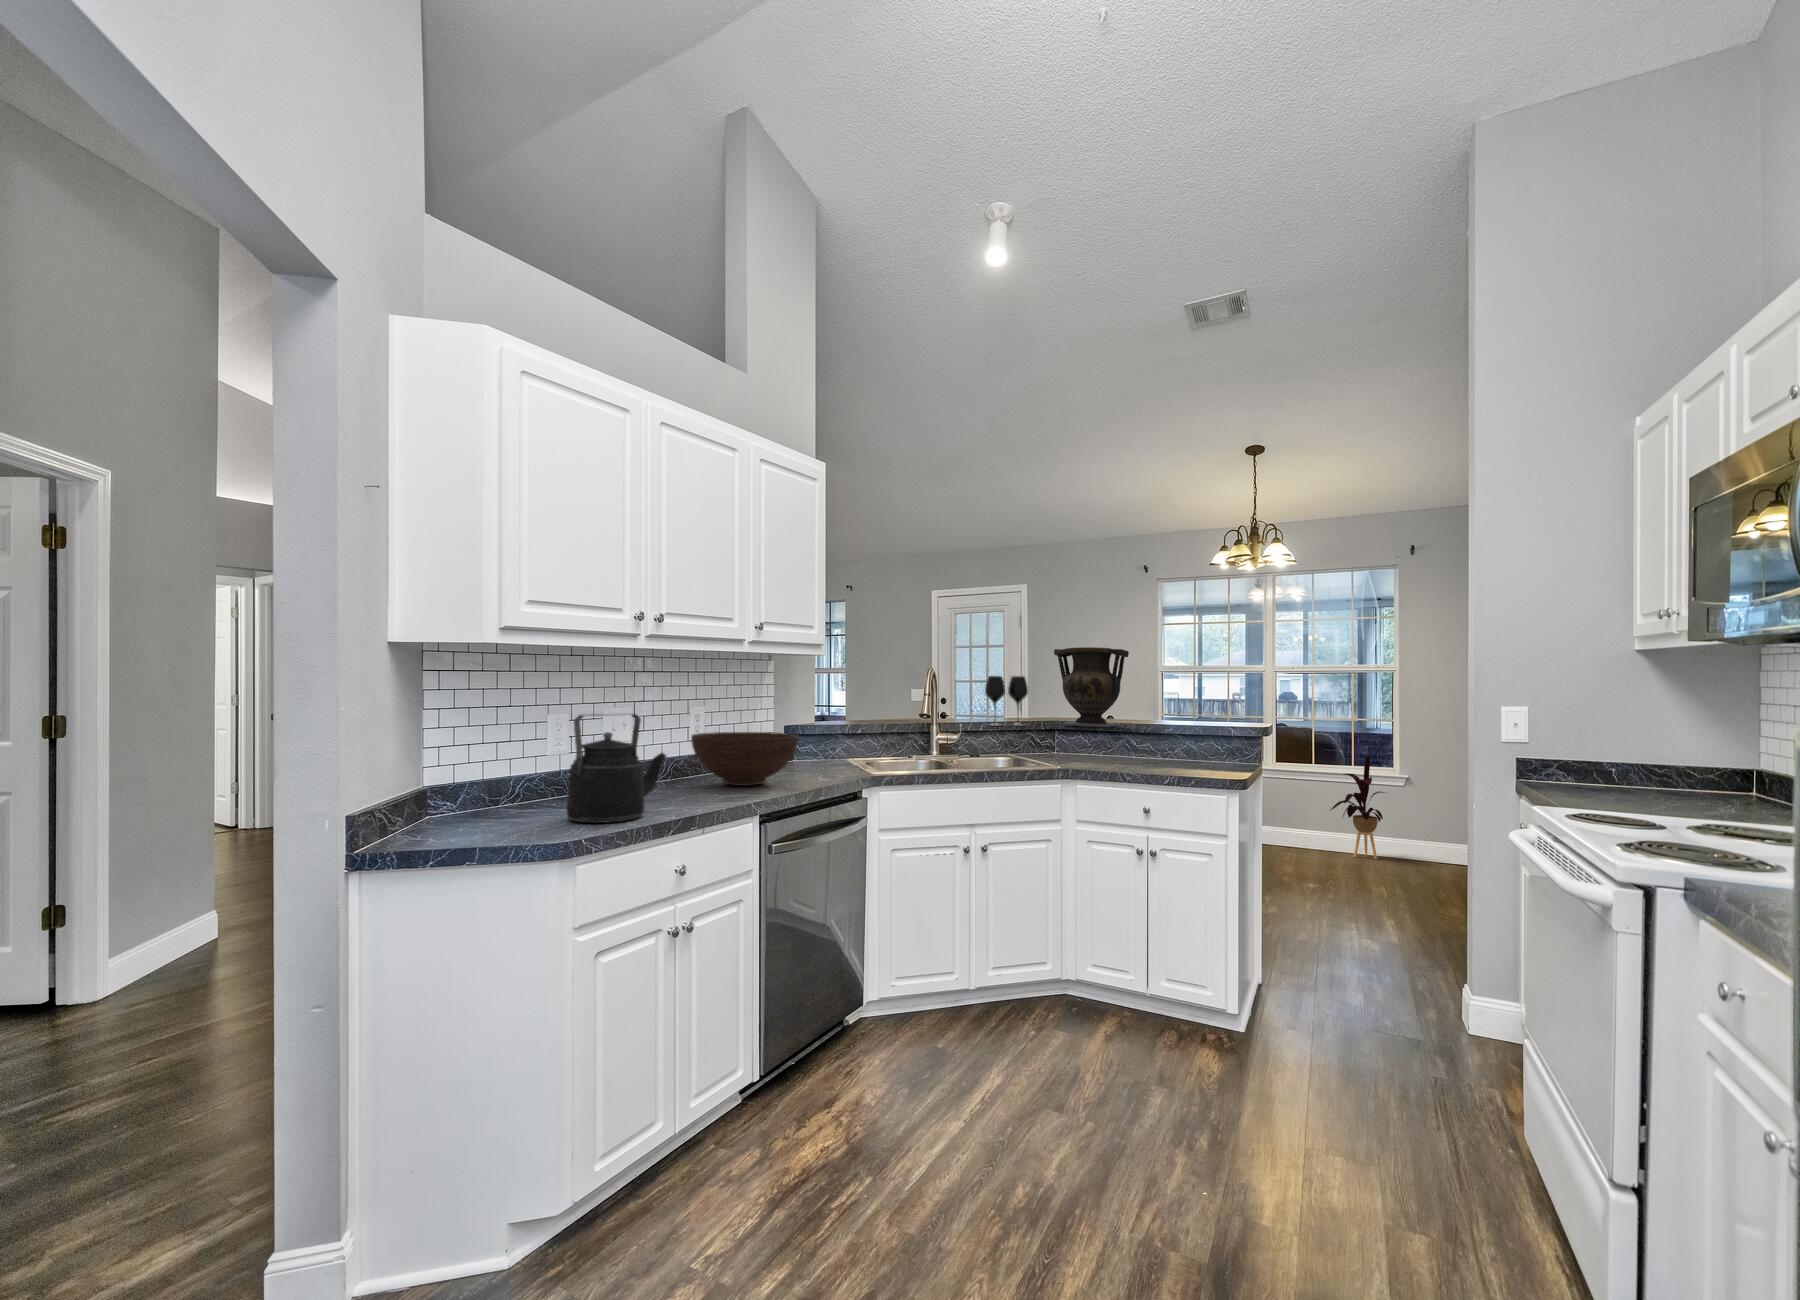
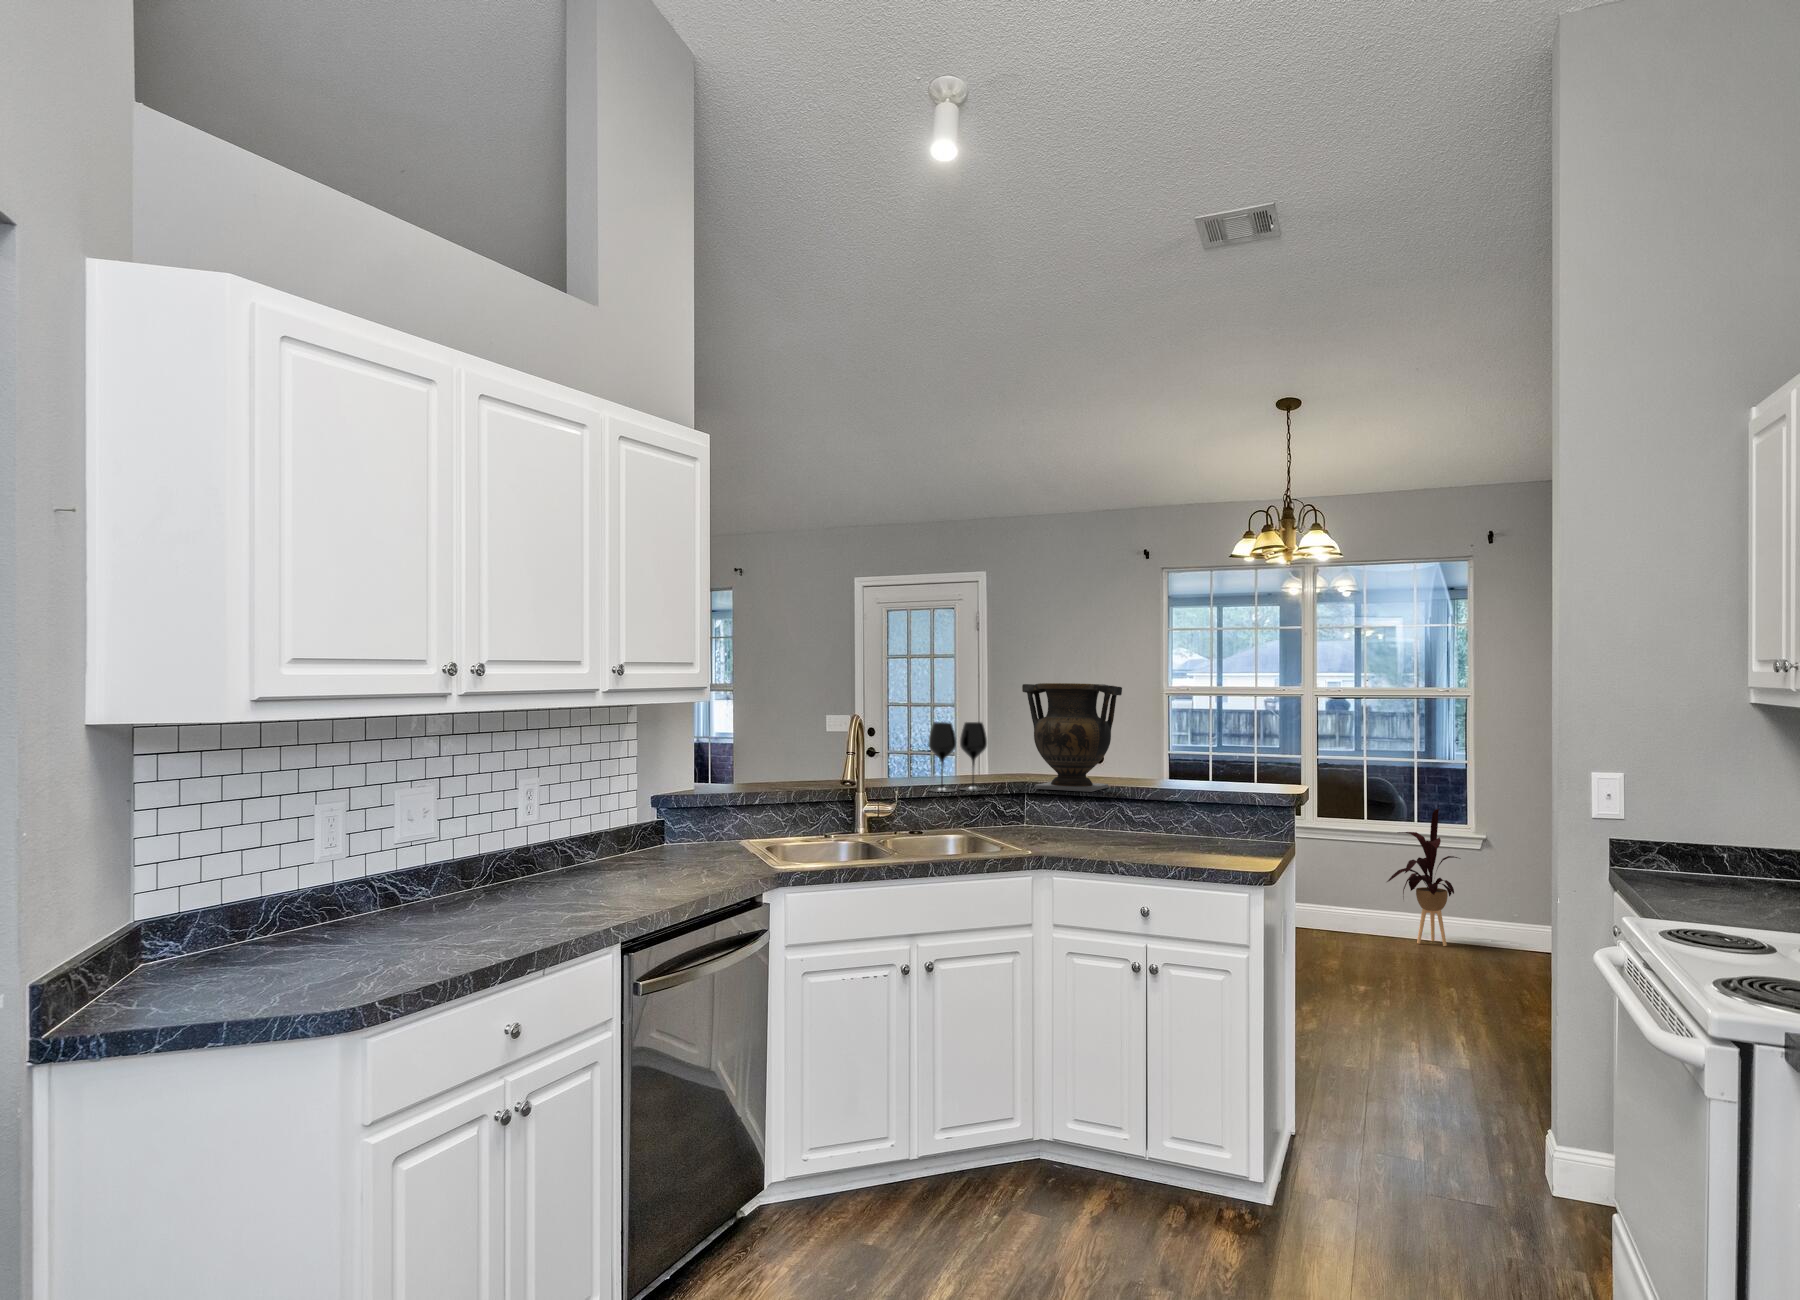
kettle: present [566,714,666,823] -> none [348,812,490,971]
fruit bowl: present [691,732,799,786] -> none [521,816,673,896]

